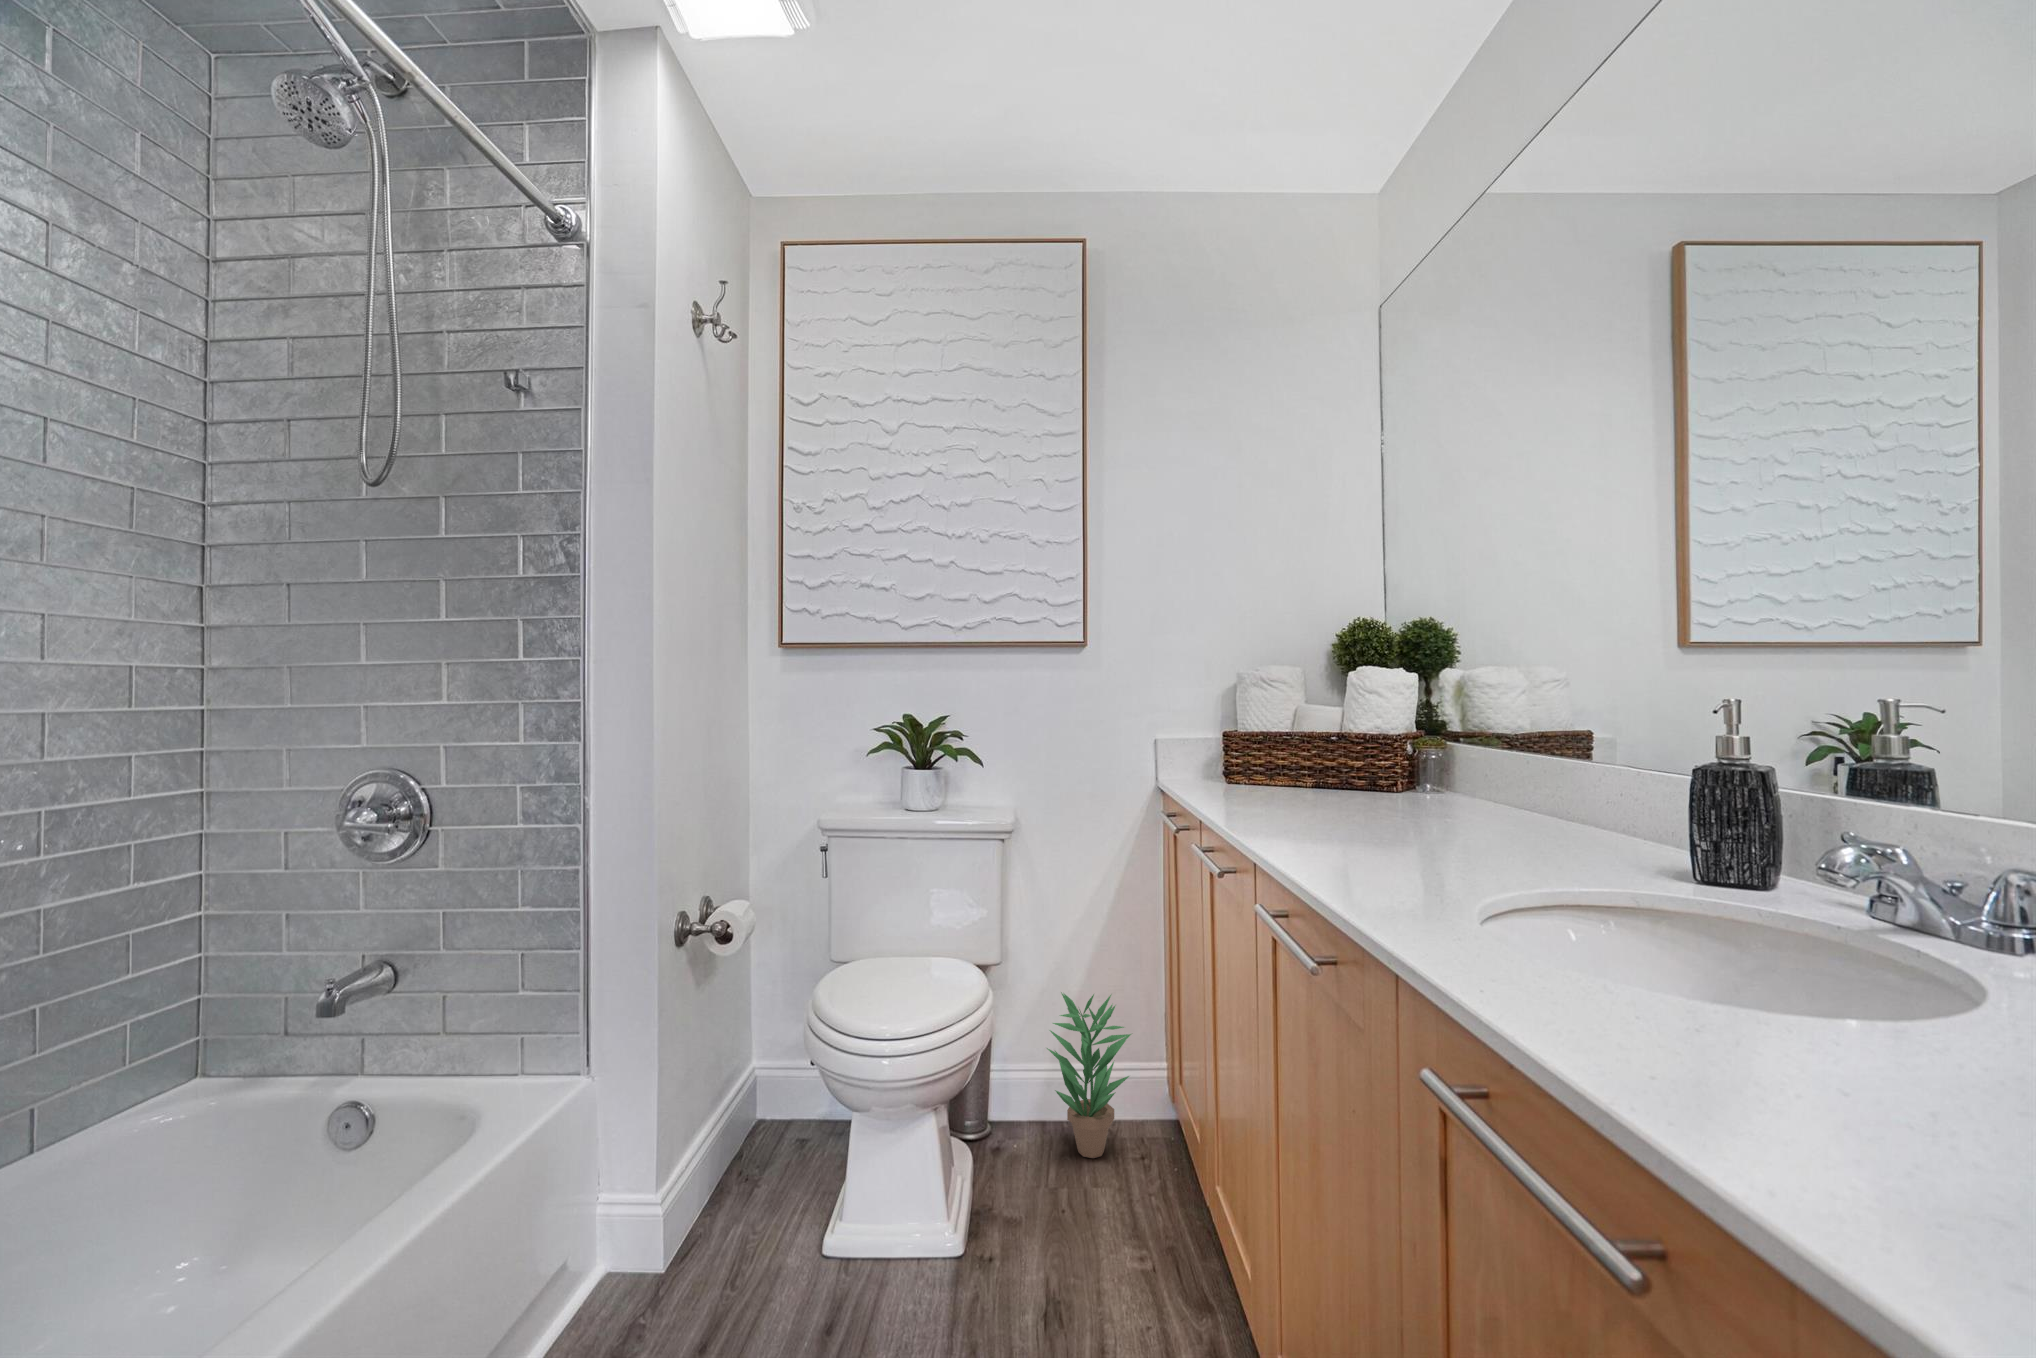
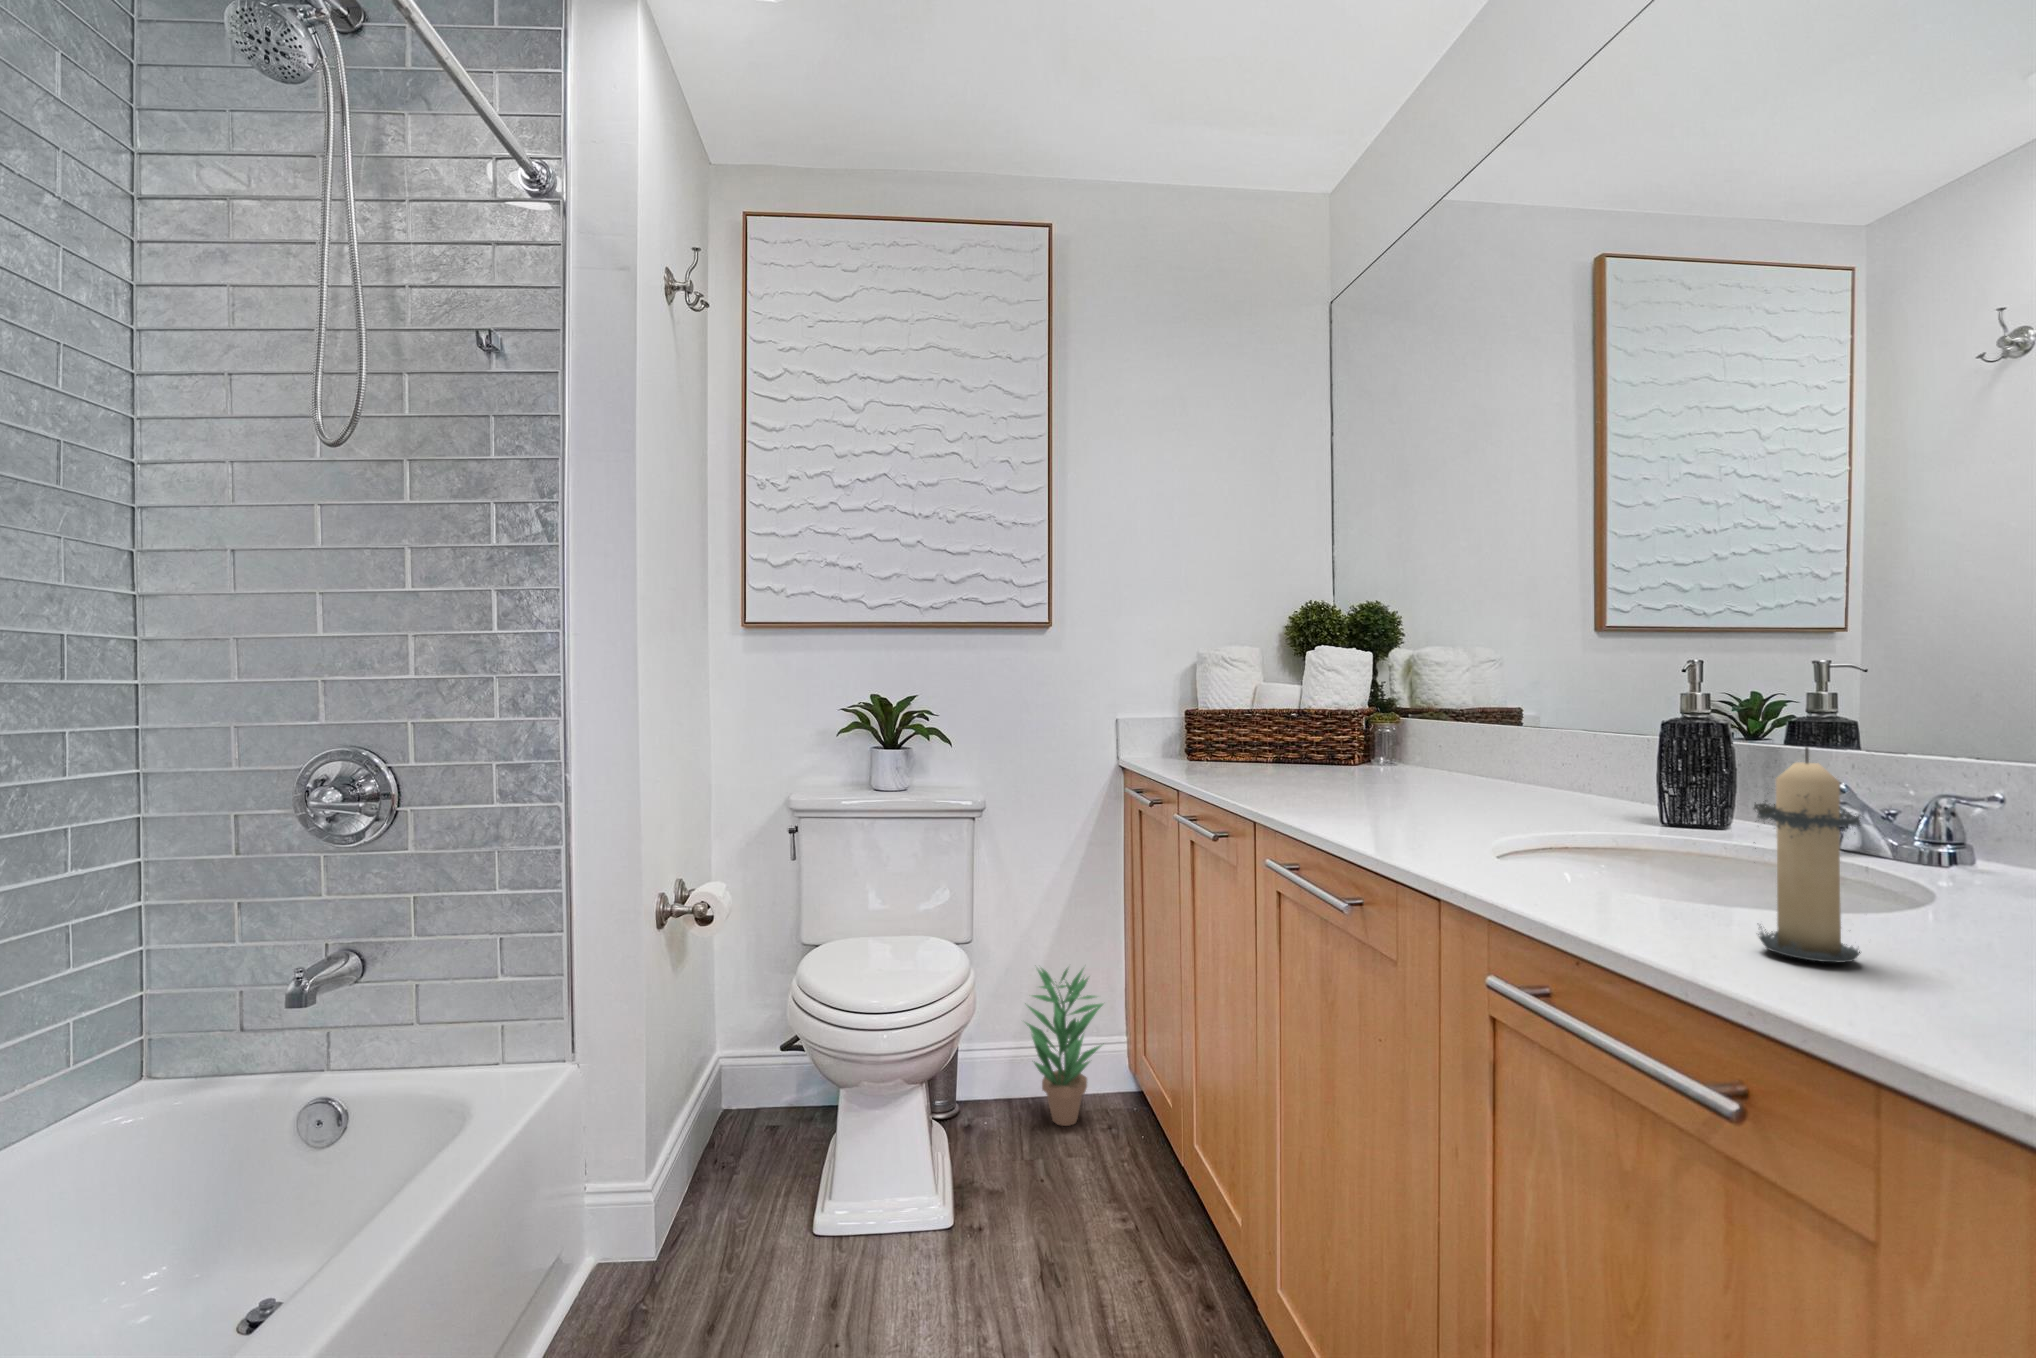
candle: none [1695,833,1852,1096] -> present [1754,747,1861,962]

